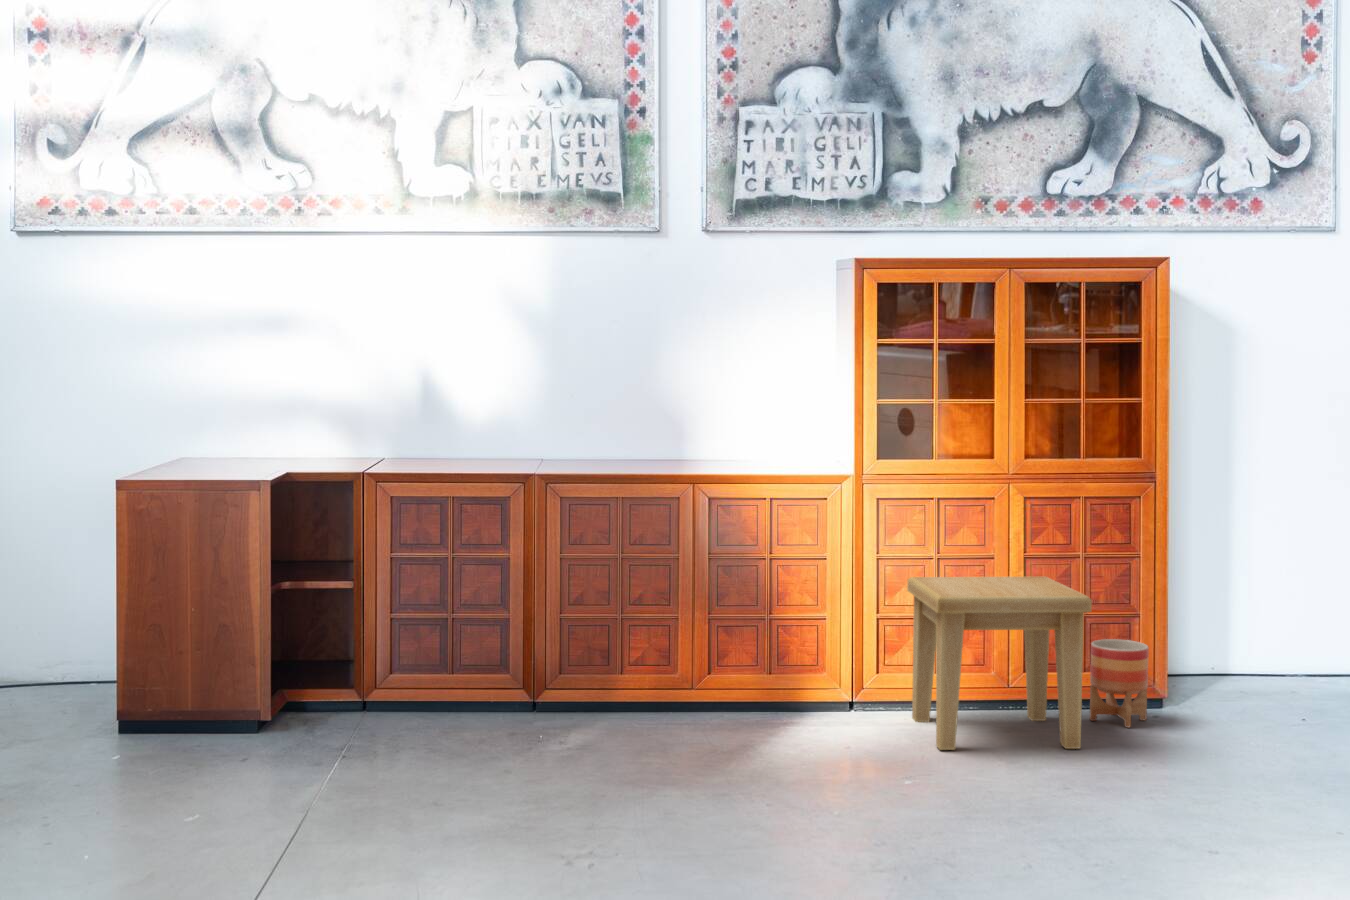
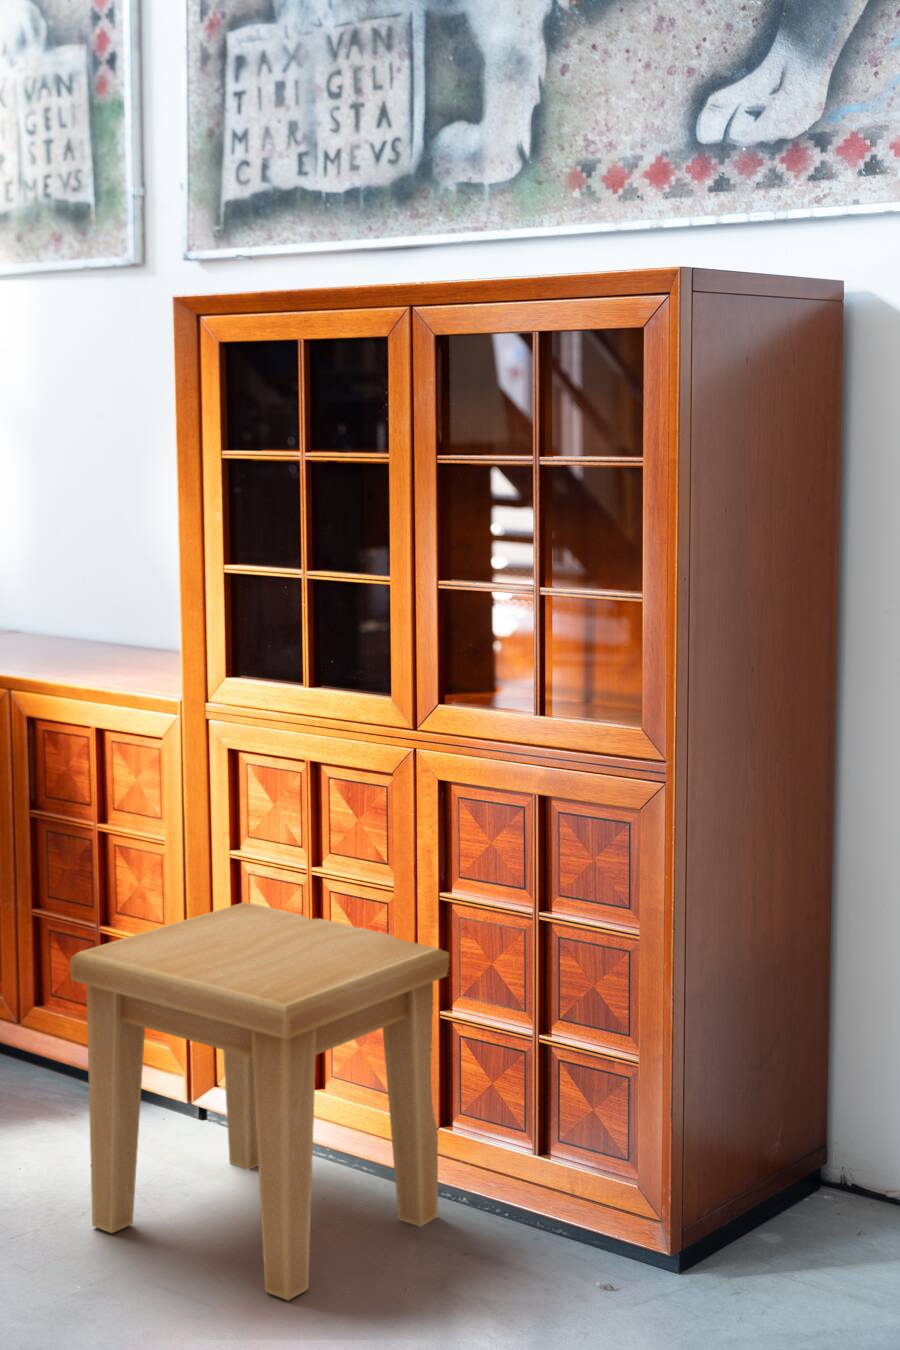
planter: present [1090,639,1149,728] -> none [479,1095,594,1289]

